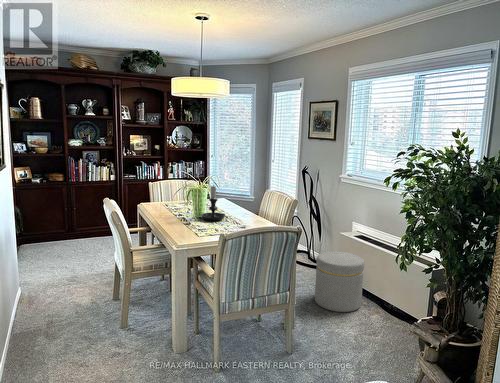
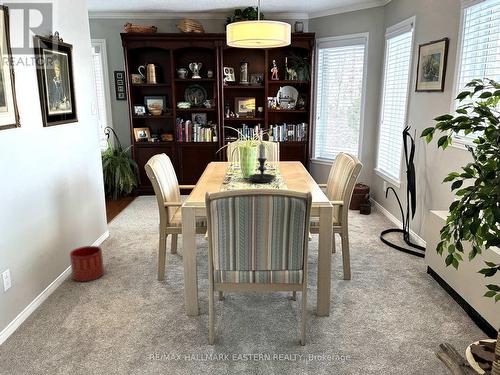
ottoman: present [315,251,364,312] -> none [378,230,445,308]
planter: none [14,302,53,343] -> present [70,246,104,281]

